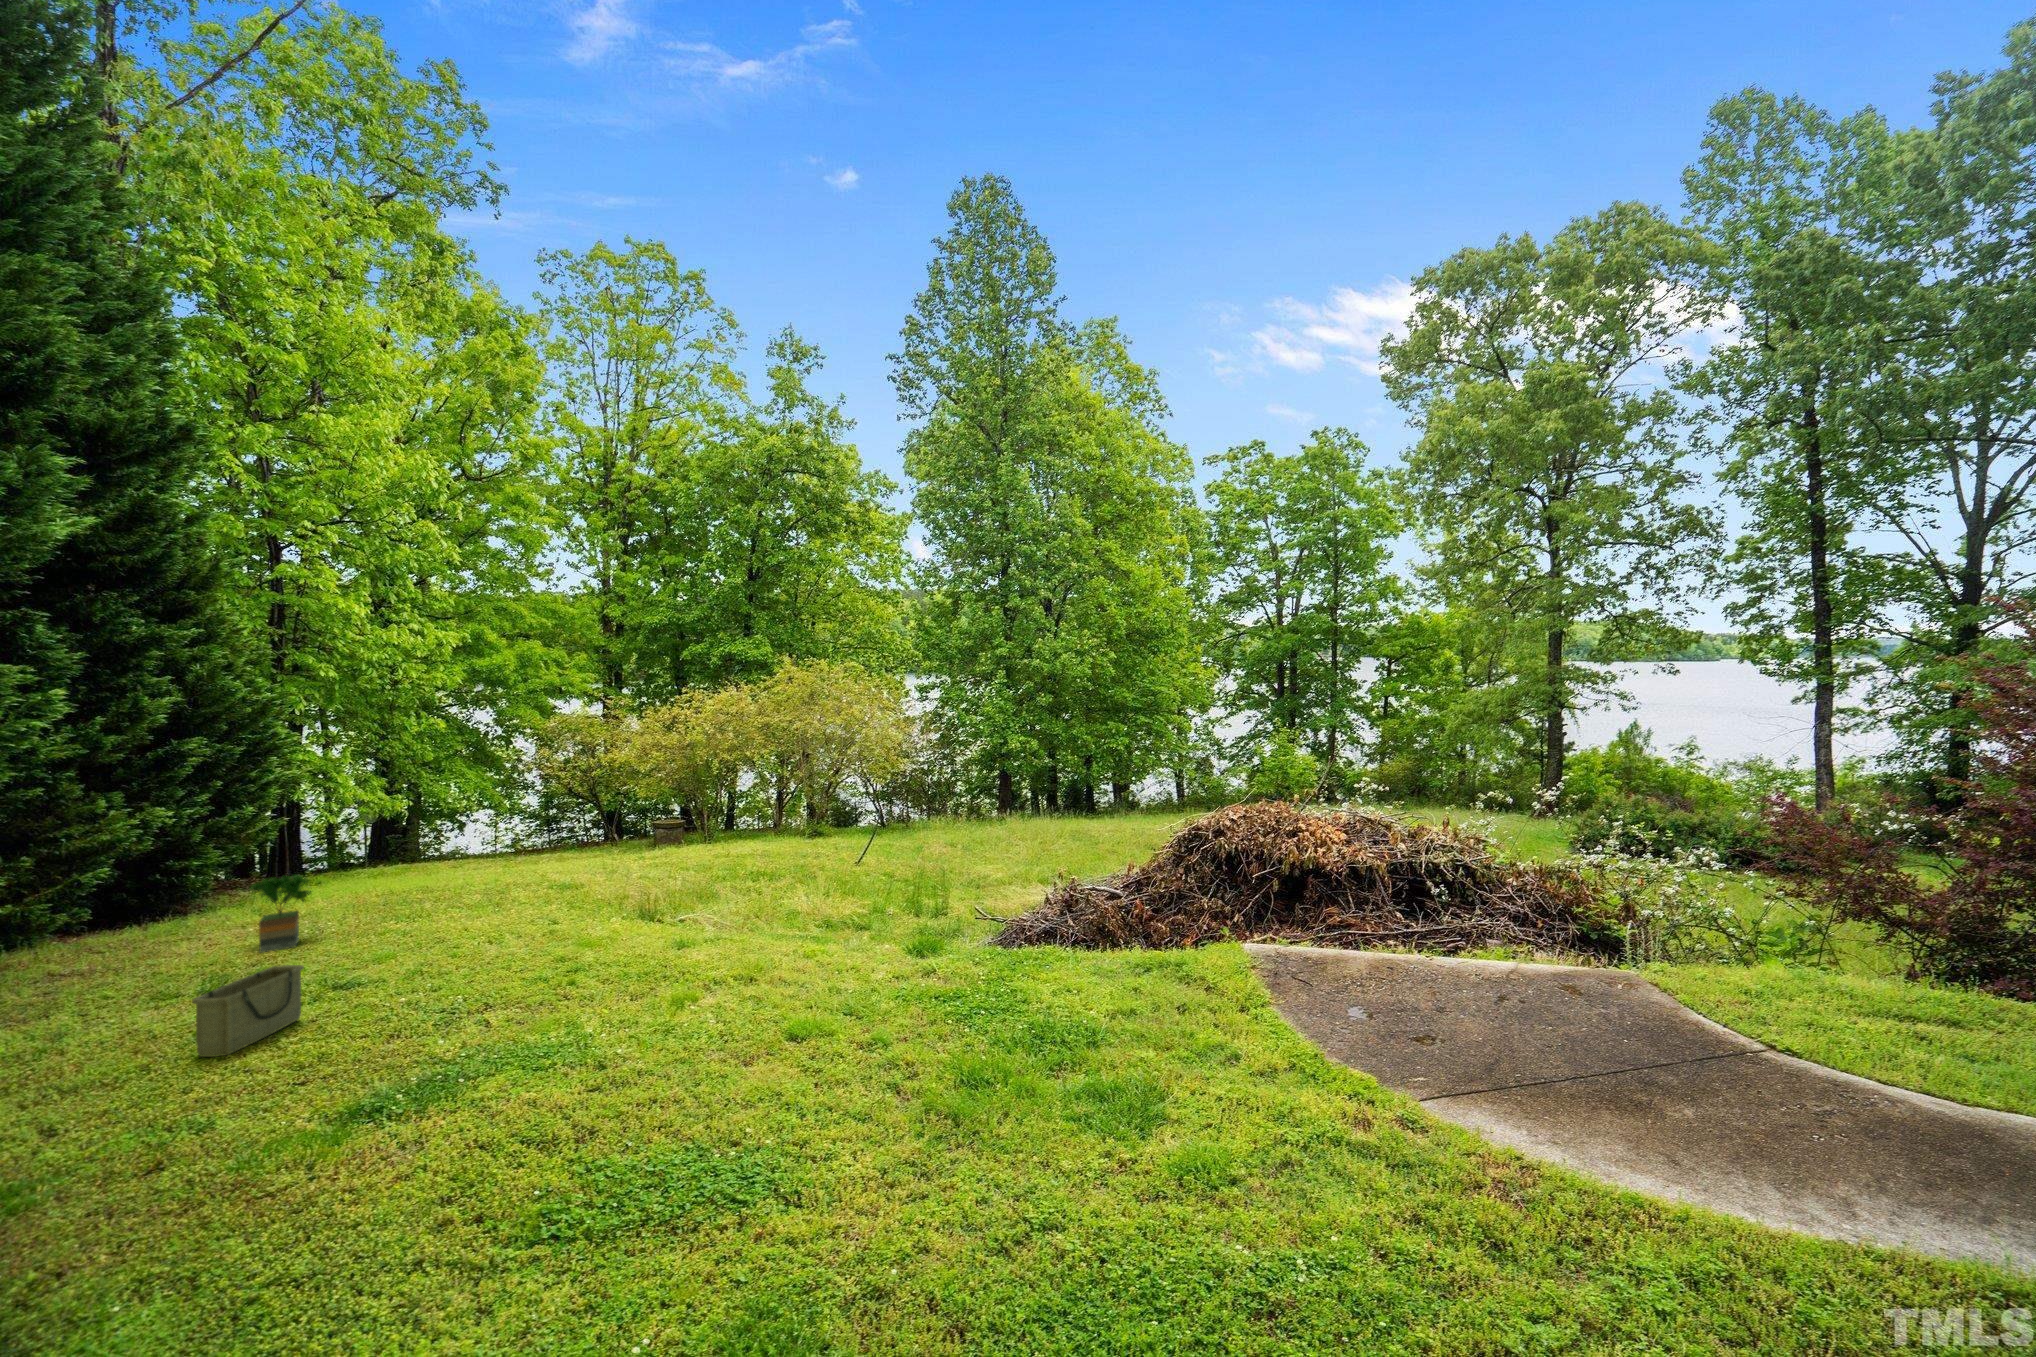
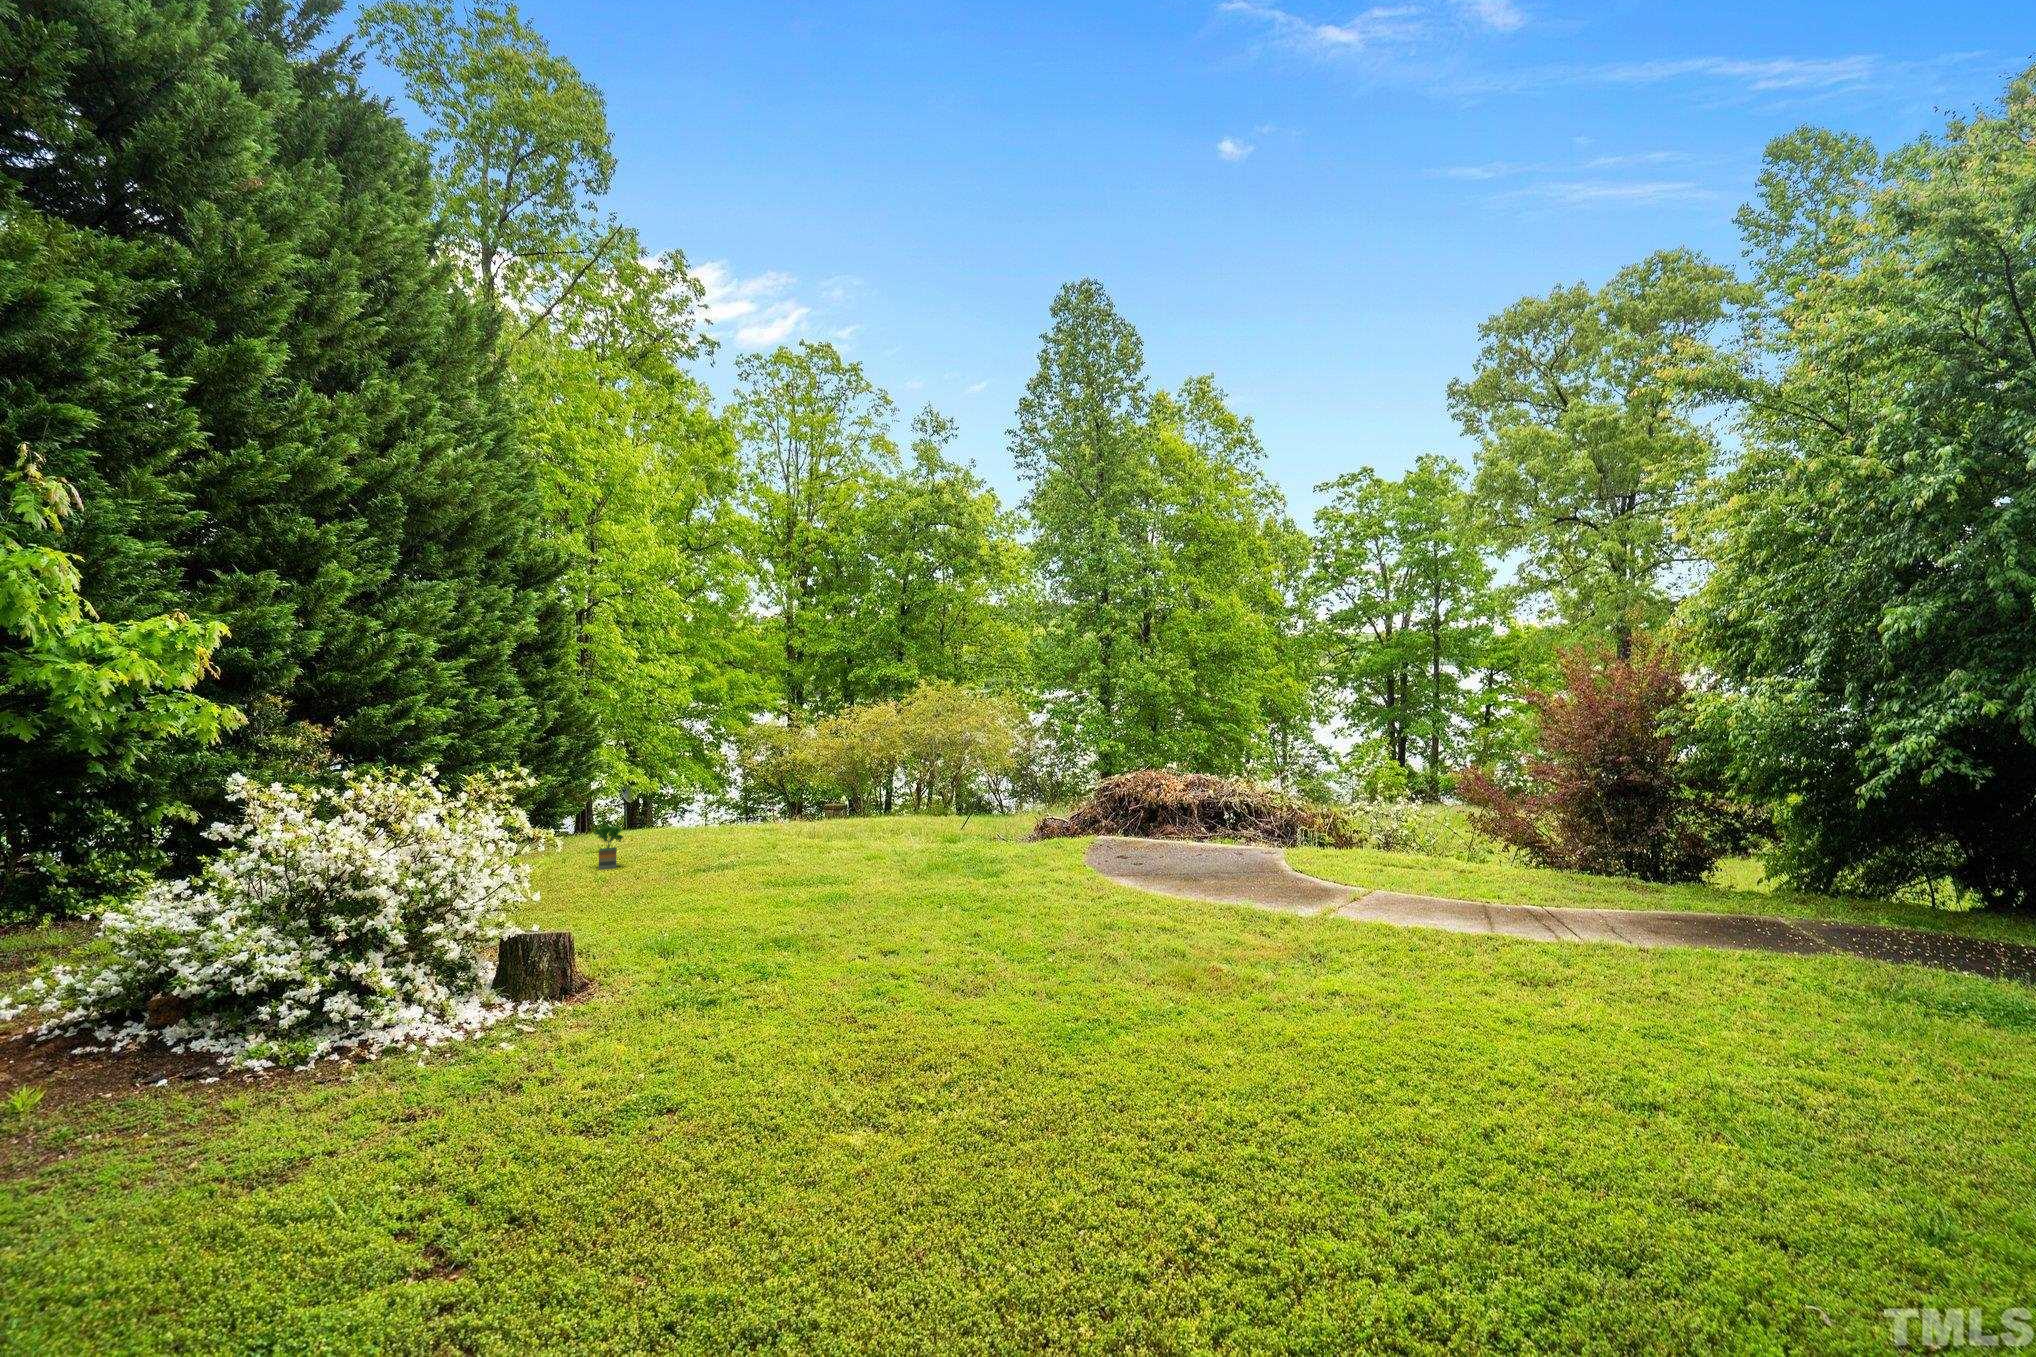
basket: present [192,965,304,1057] -> none [591,867,634,906]

